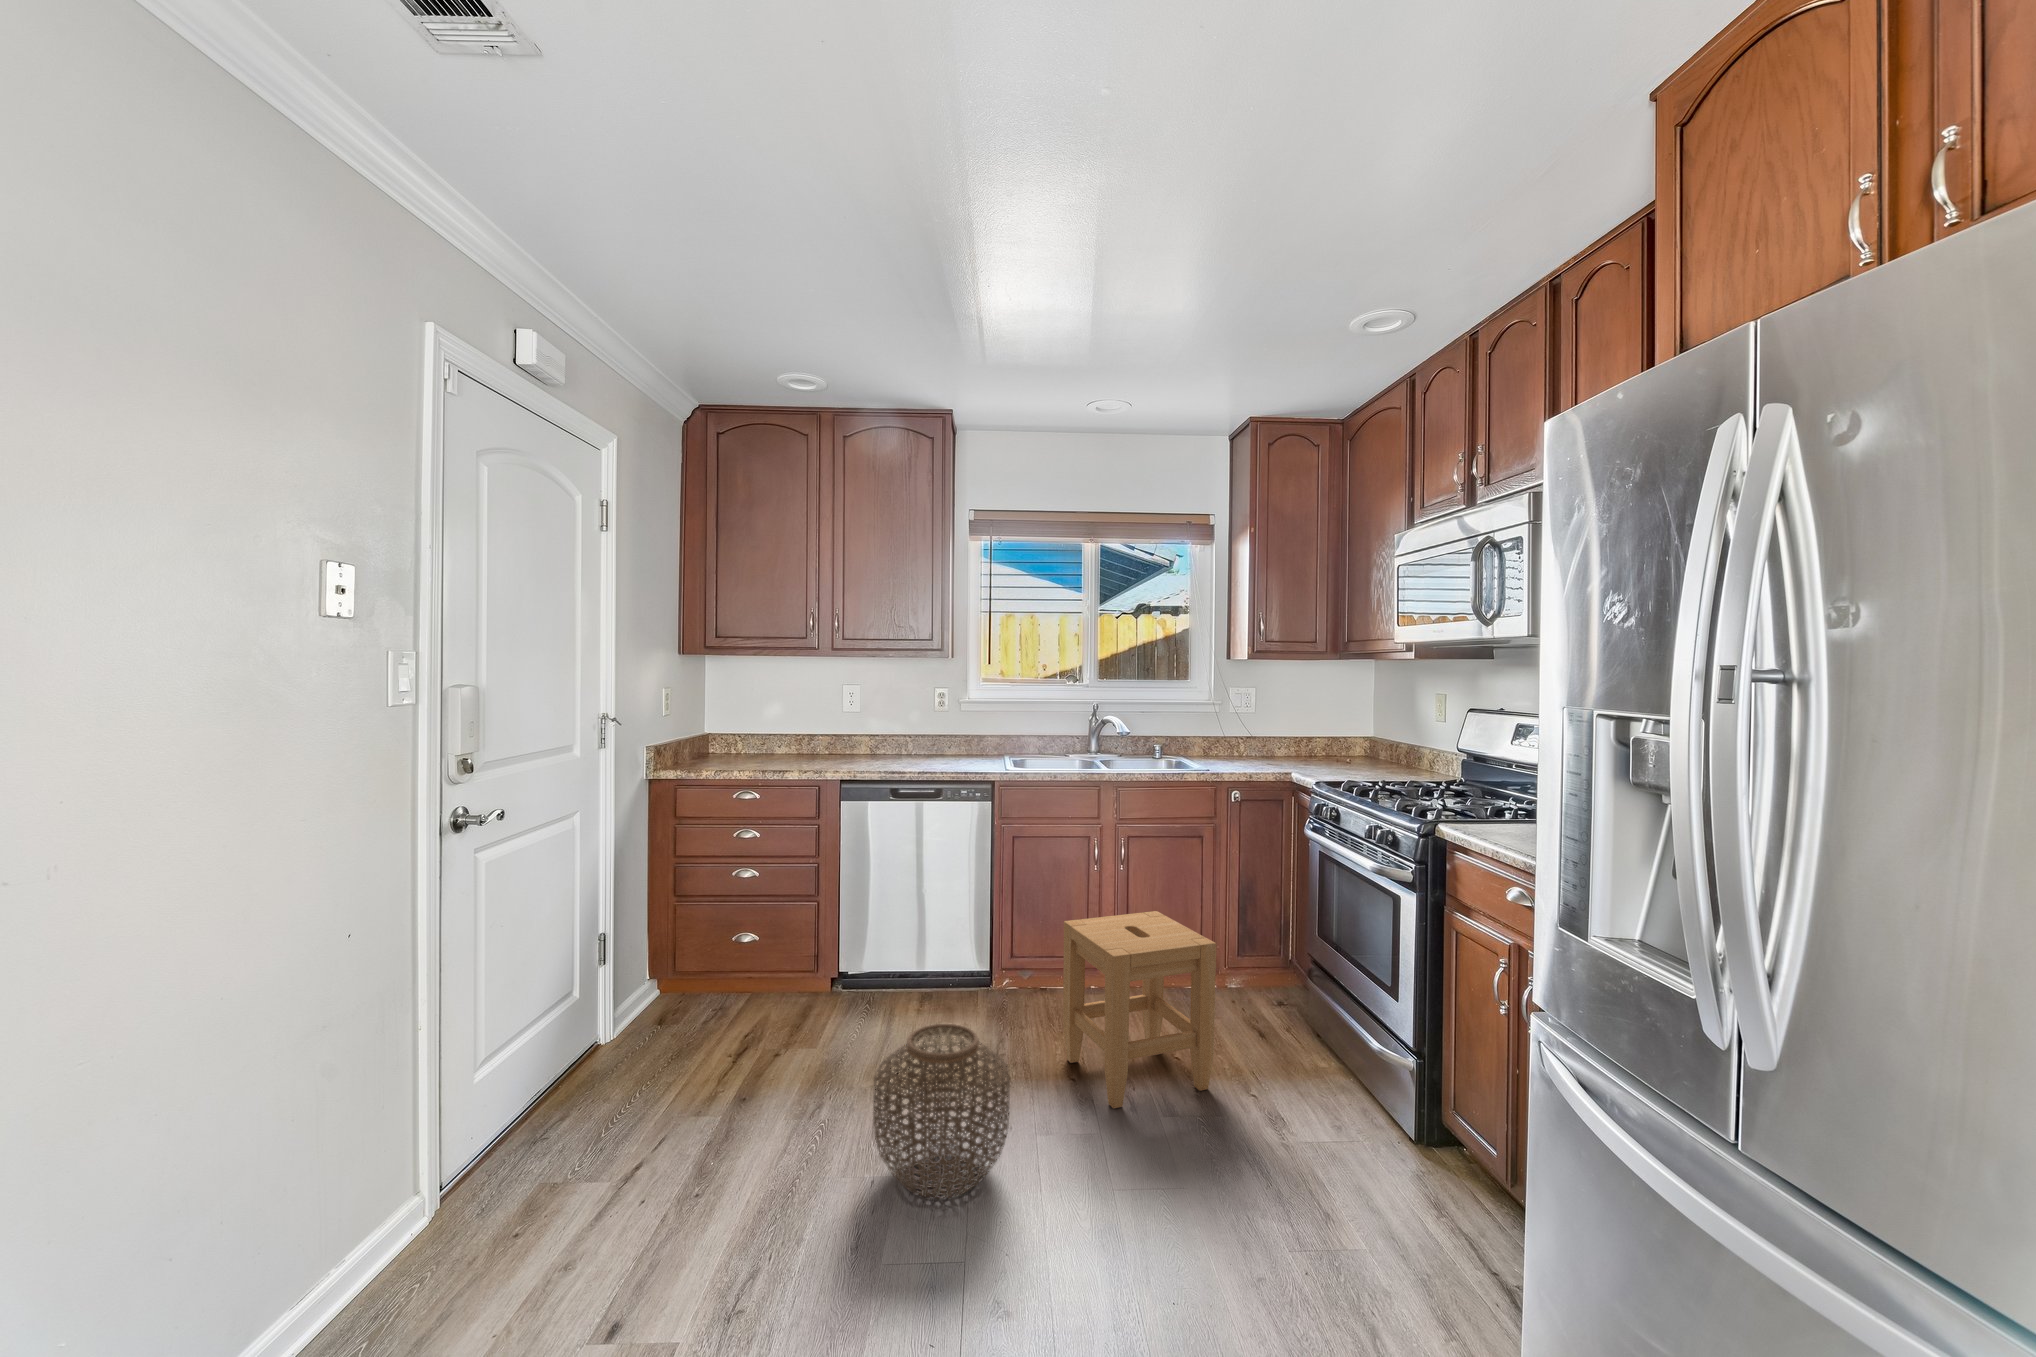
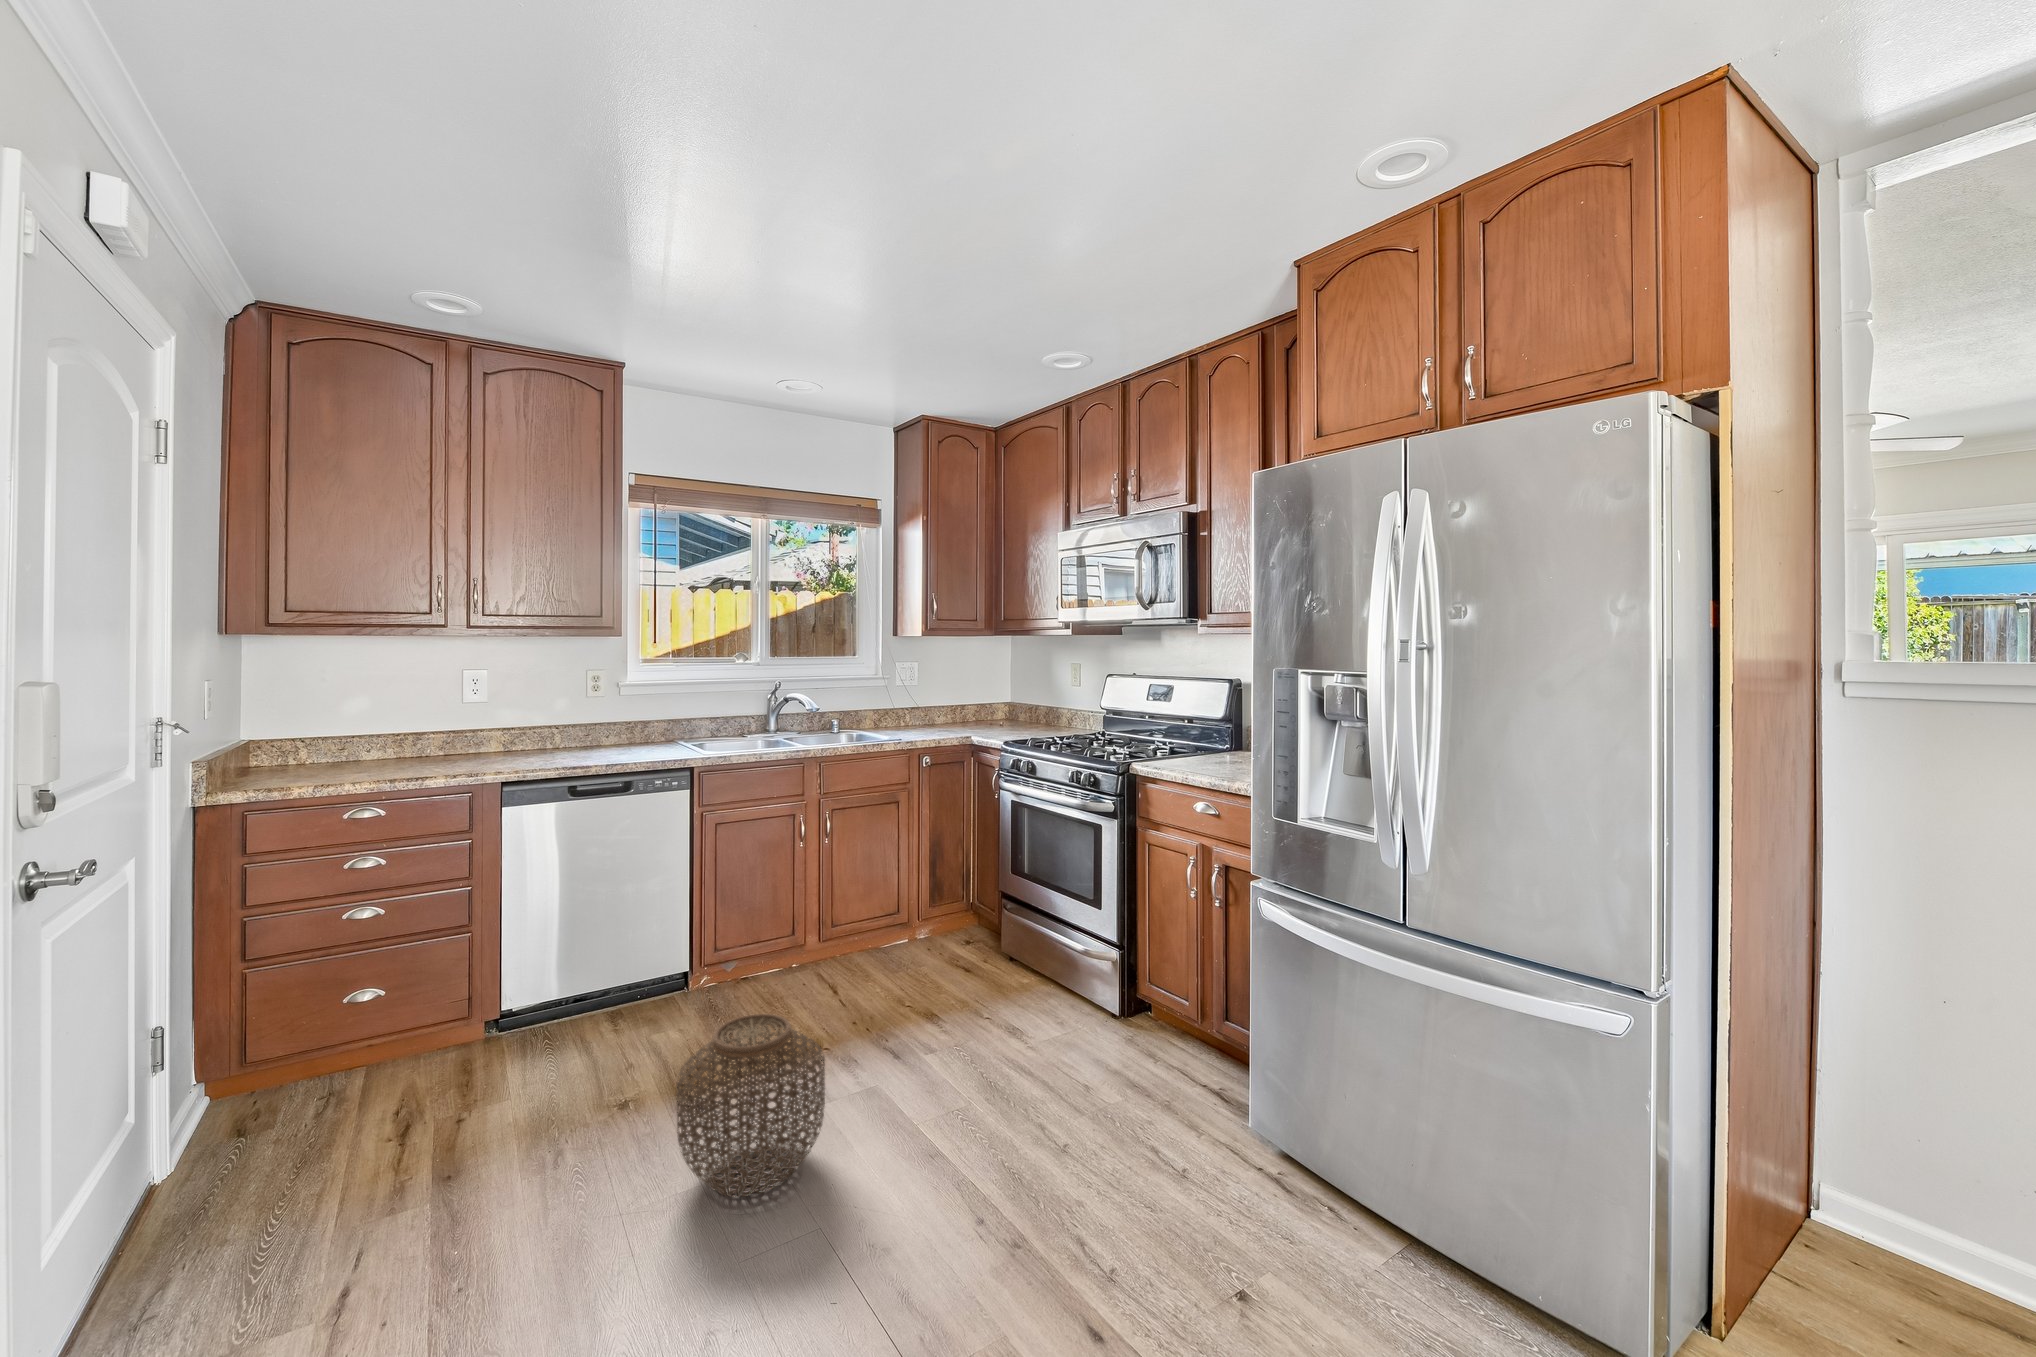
stool: present [1063,911,1216,1109] -> none [808,873,957,1060]

